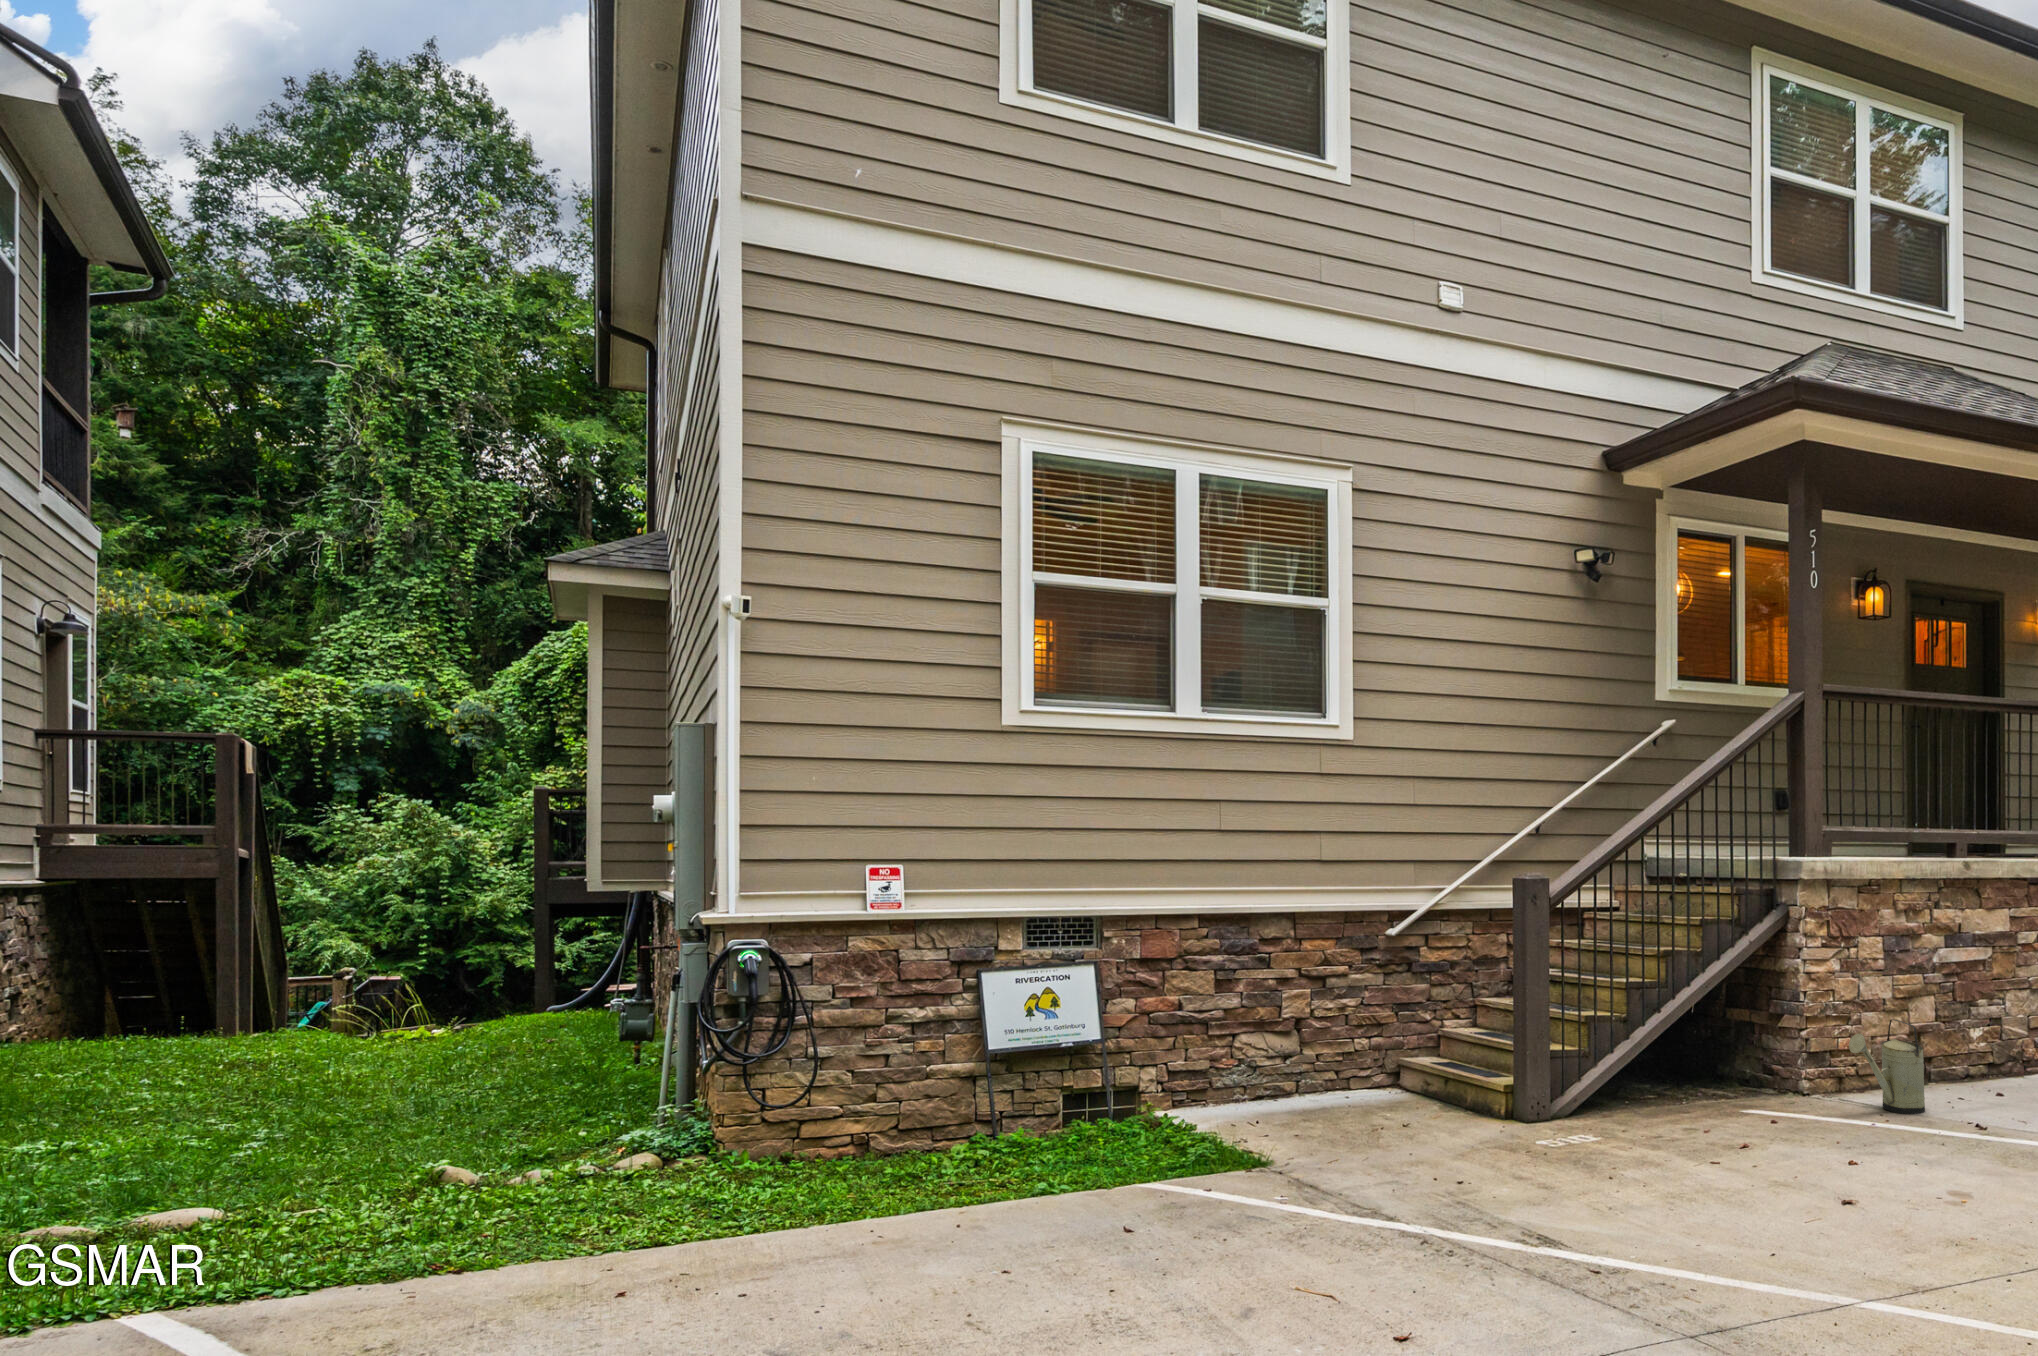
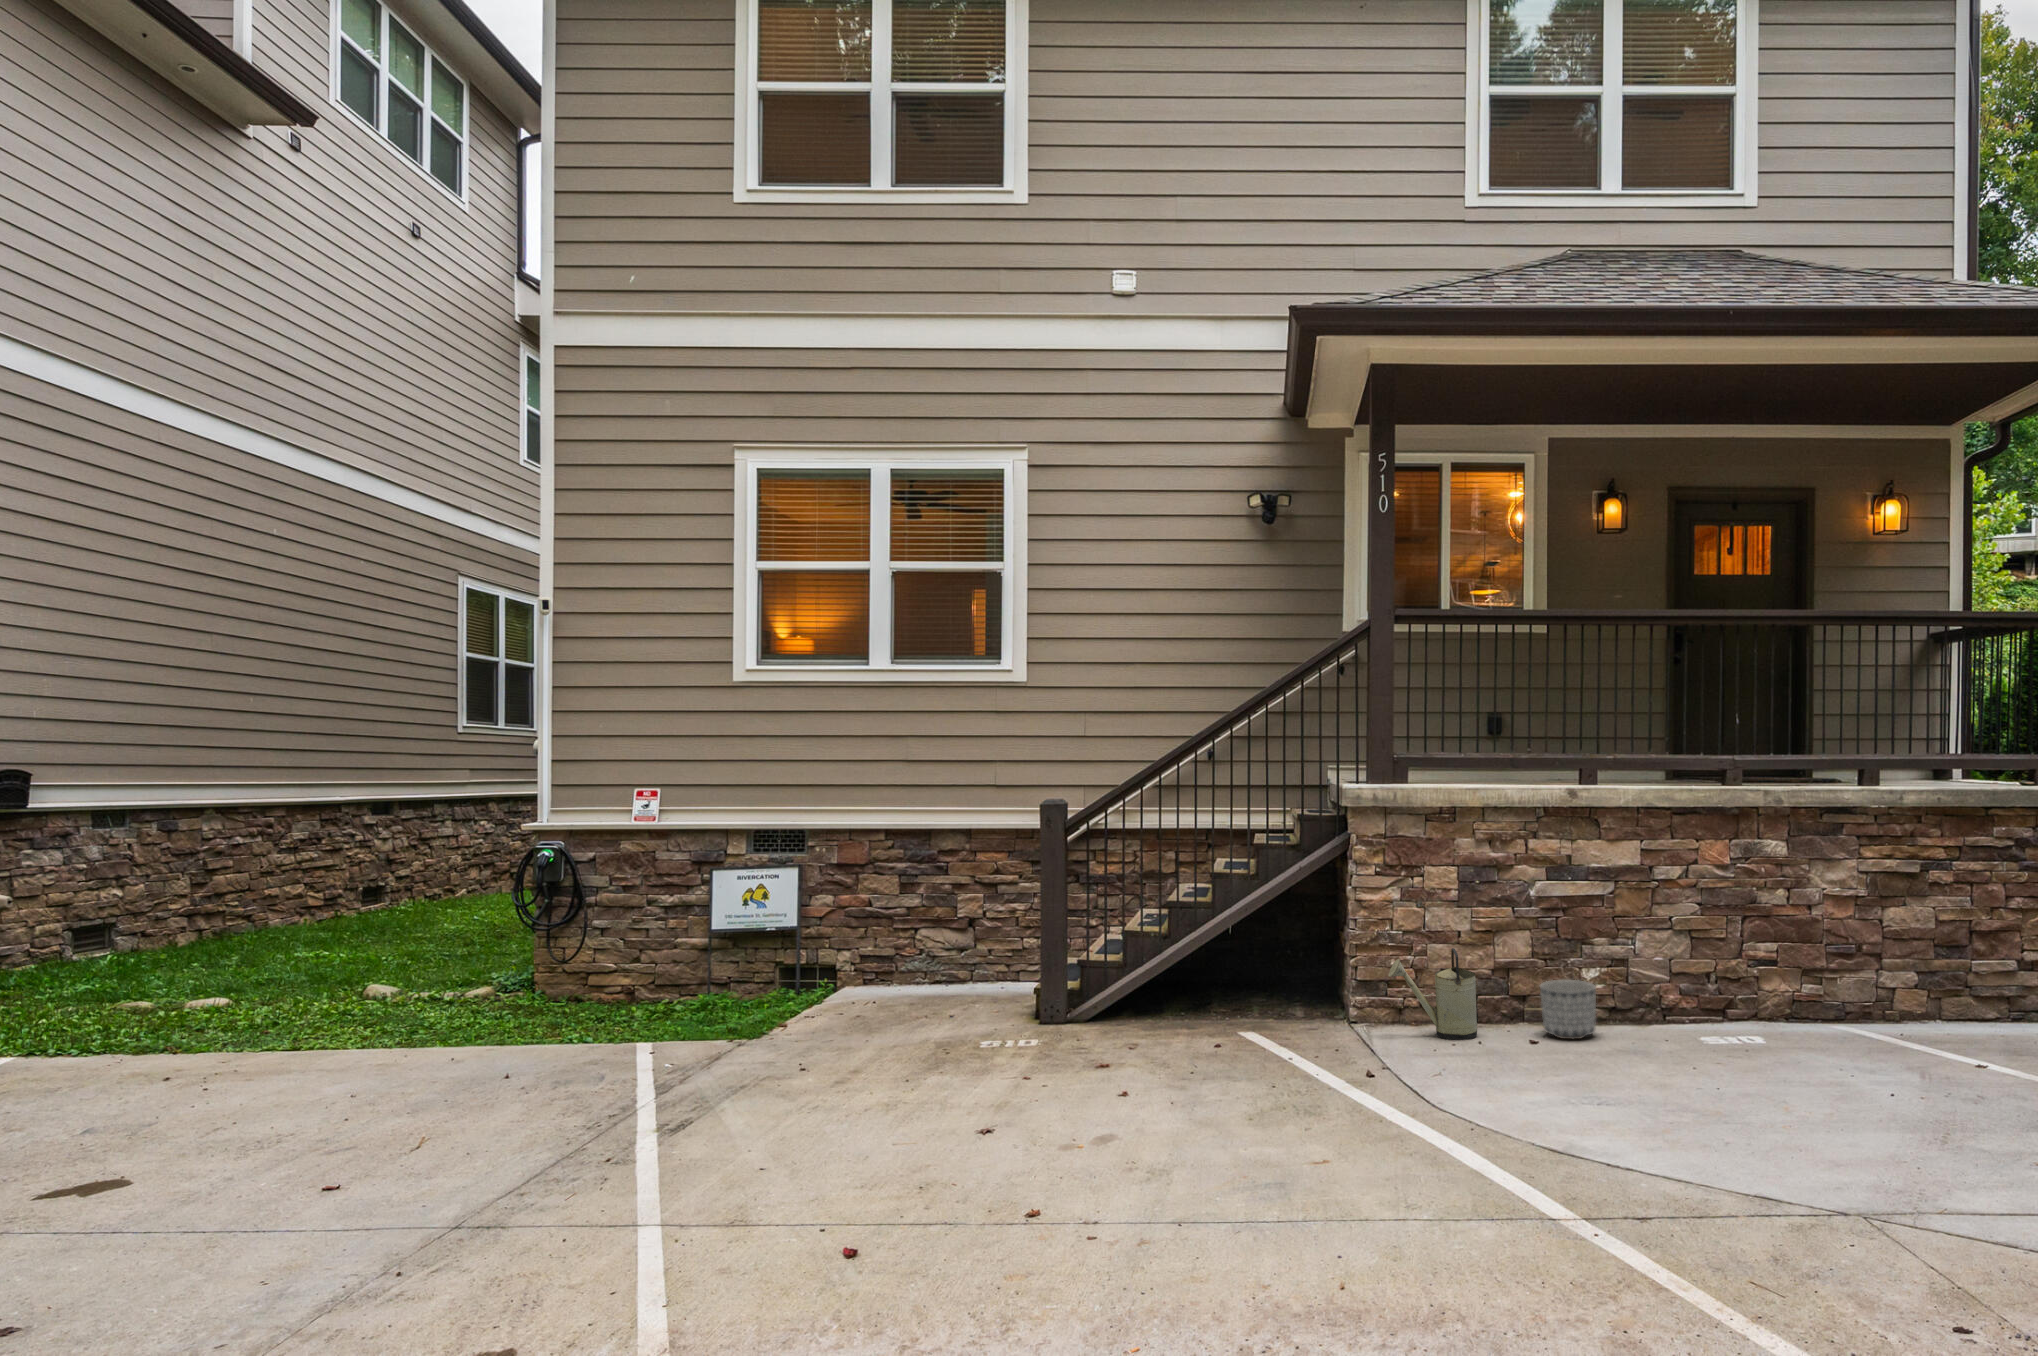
planter: none [1957,1044,2013,1104] -> present [1540,980,1596,1039]

